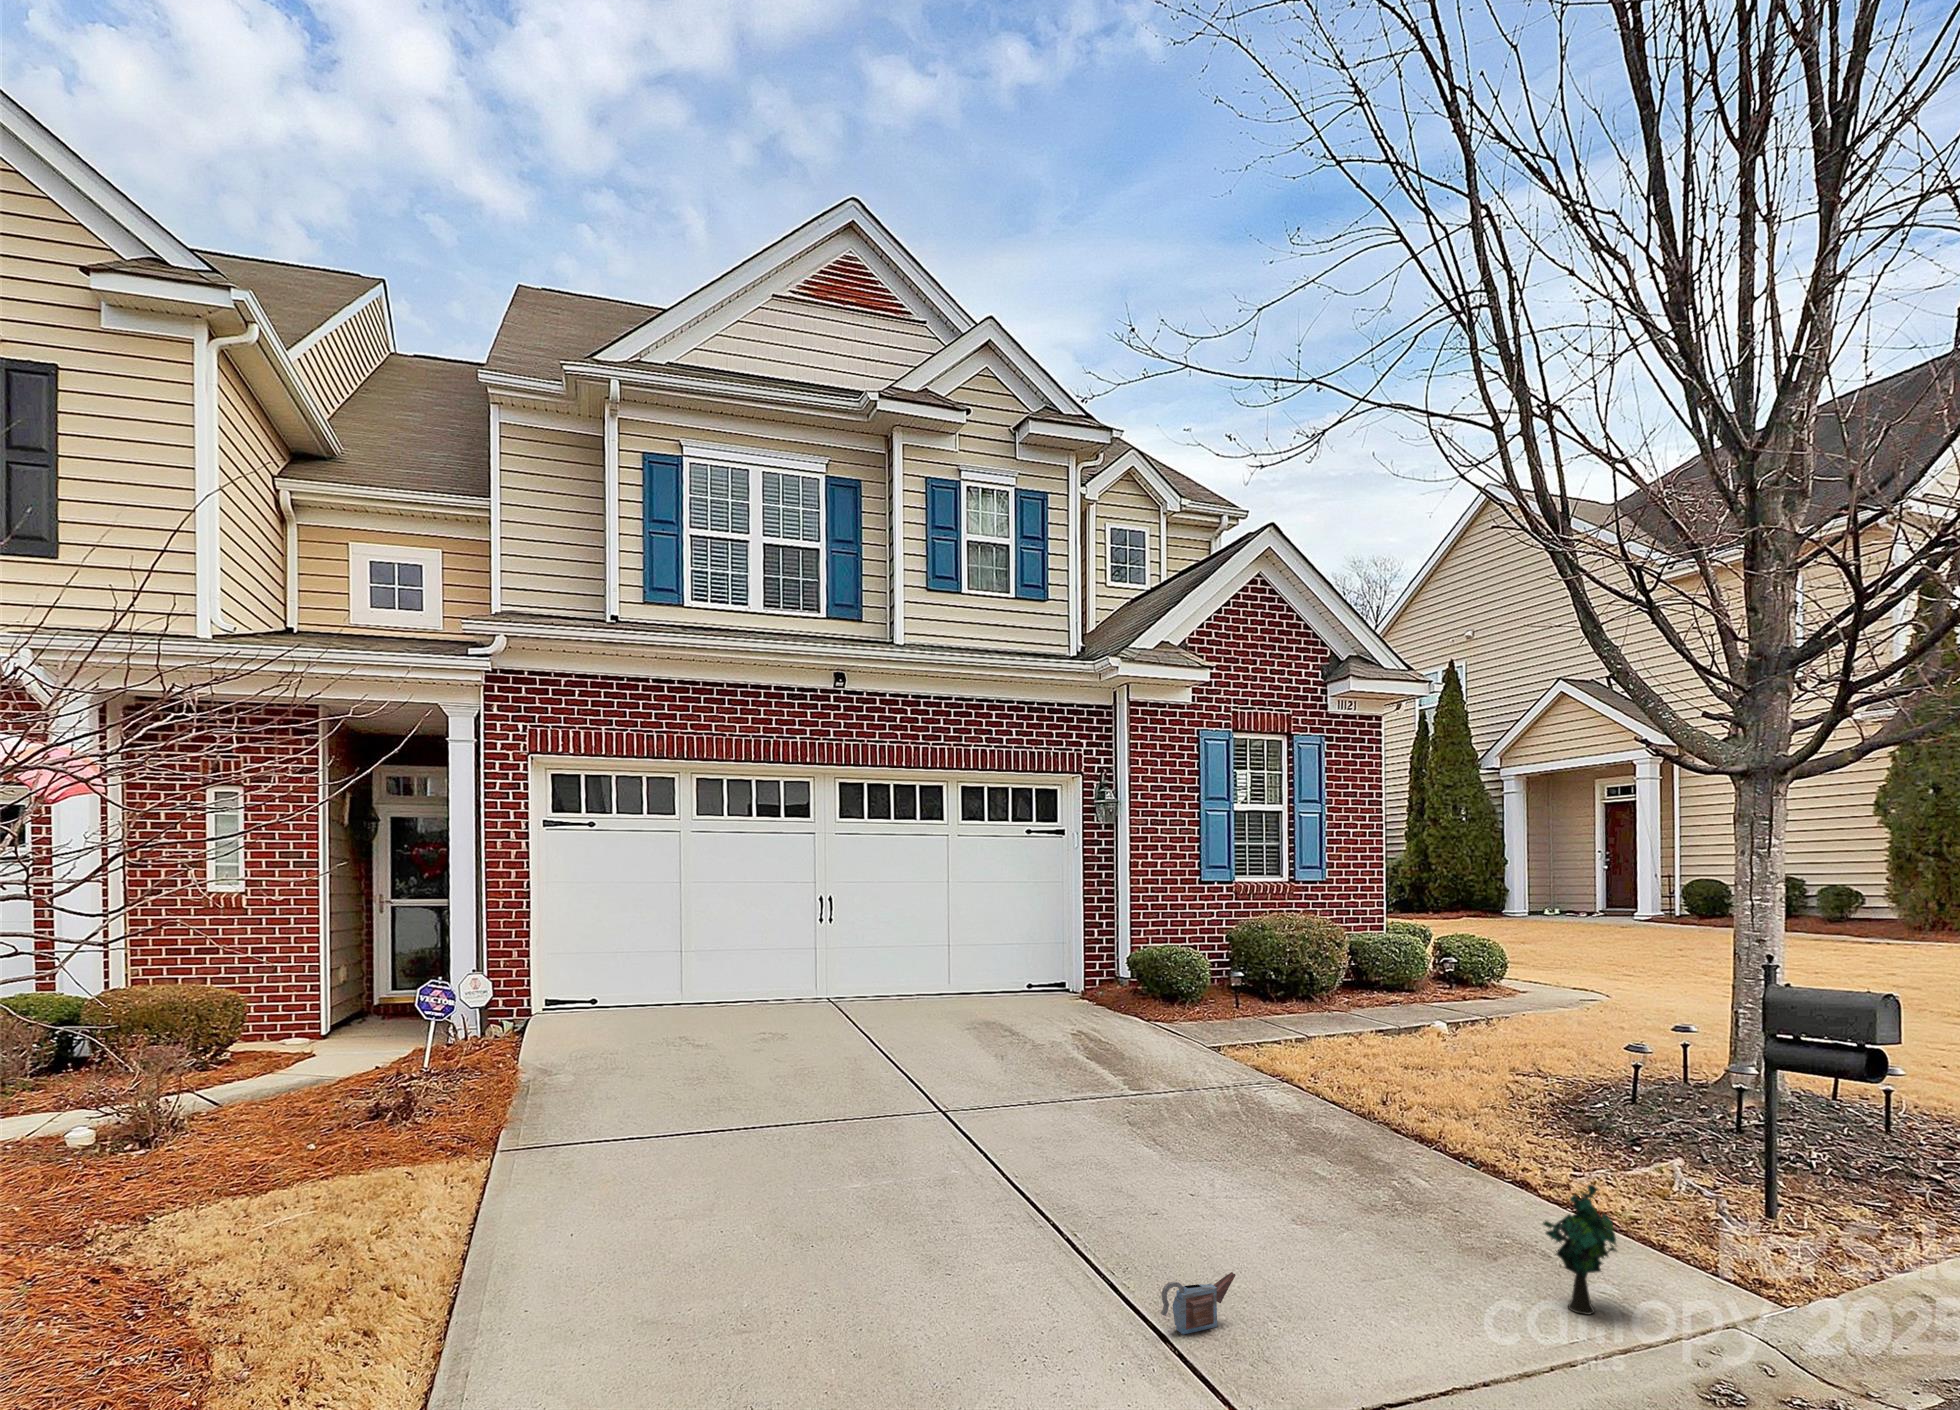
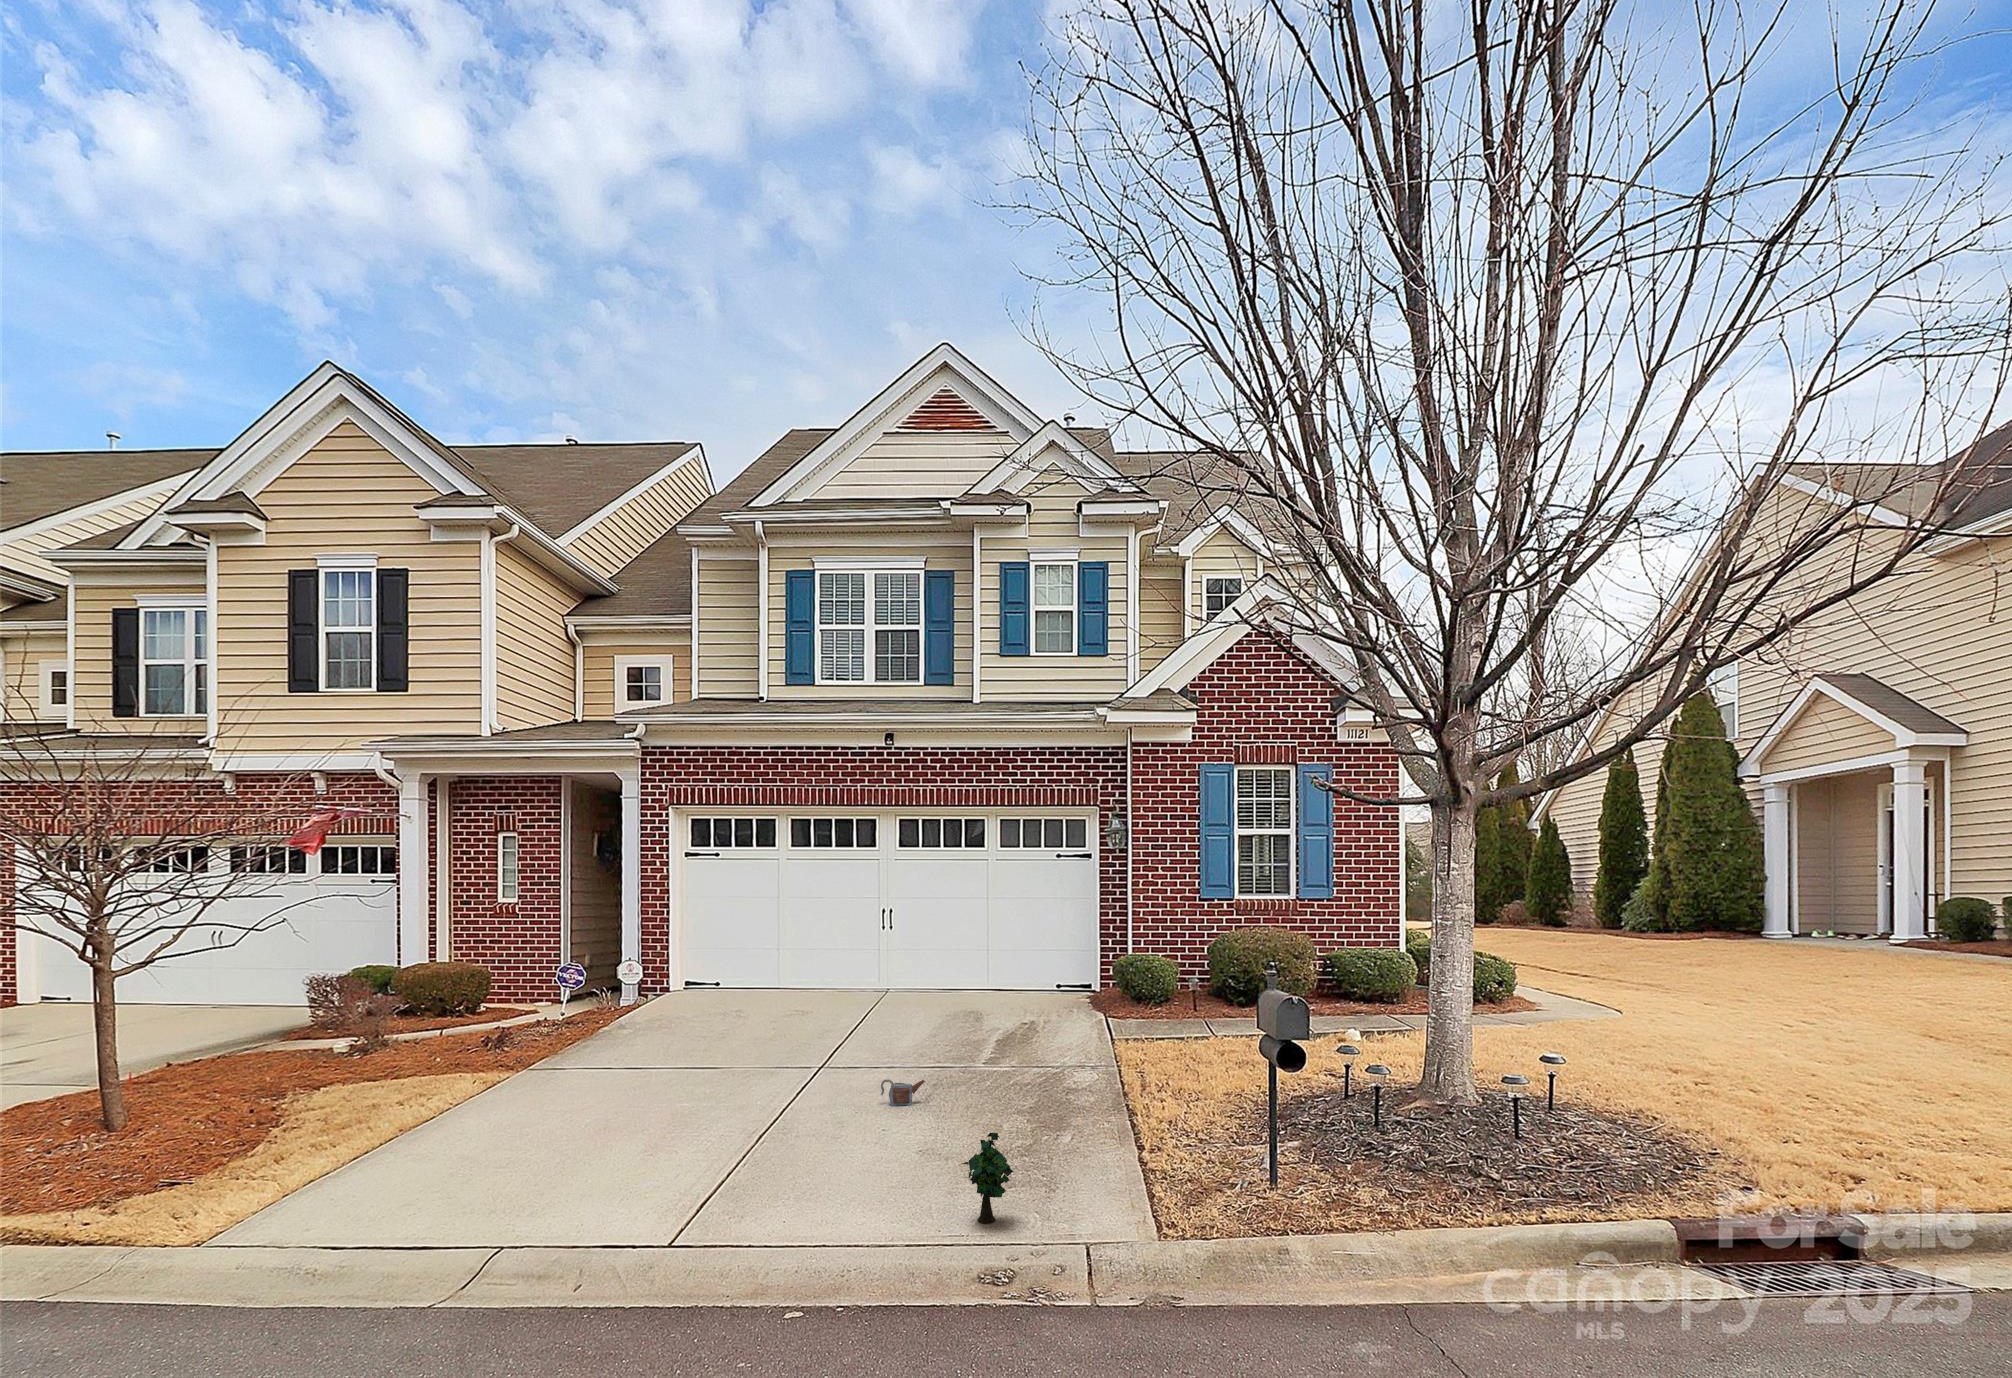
watering can: present [1161,1272,1236,1335] -> present [881,1079,925,1106]

